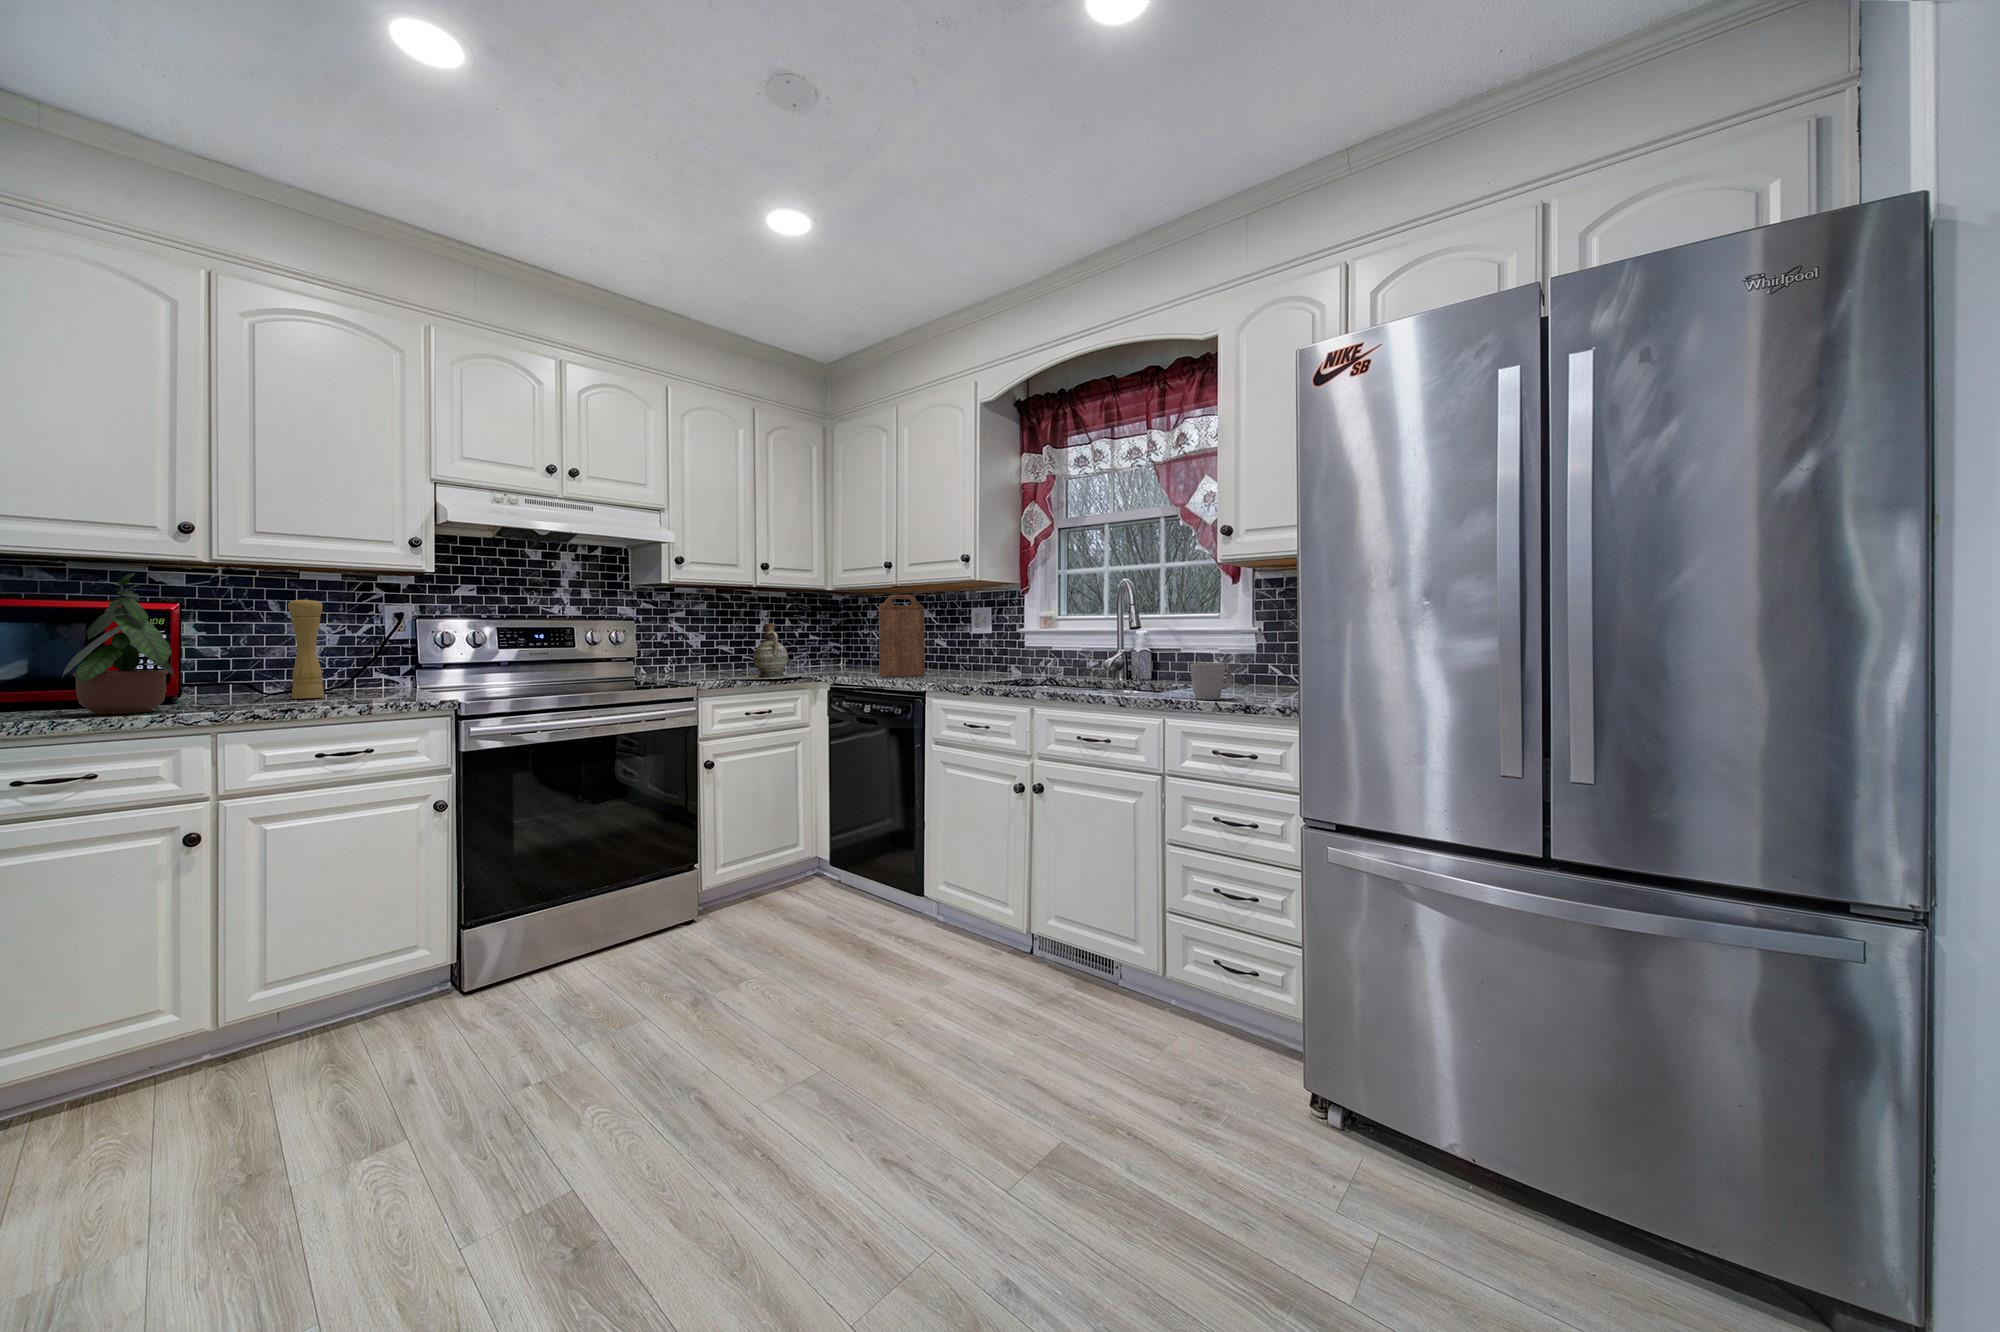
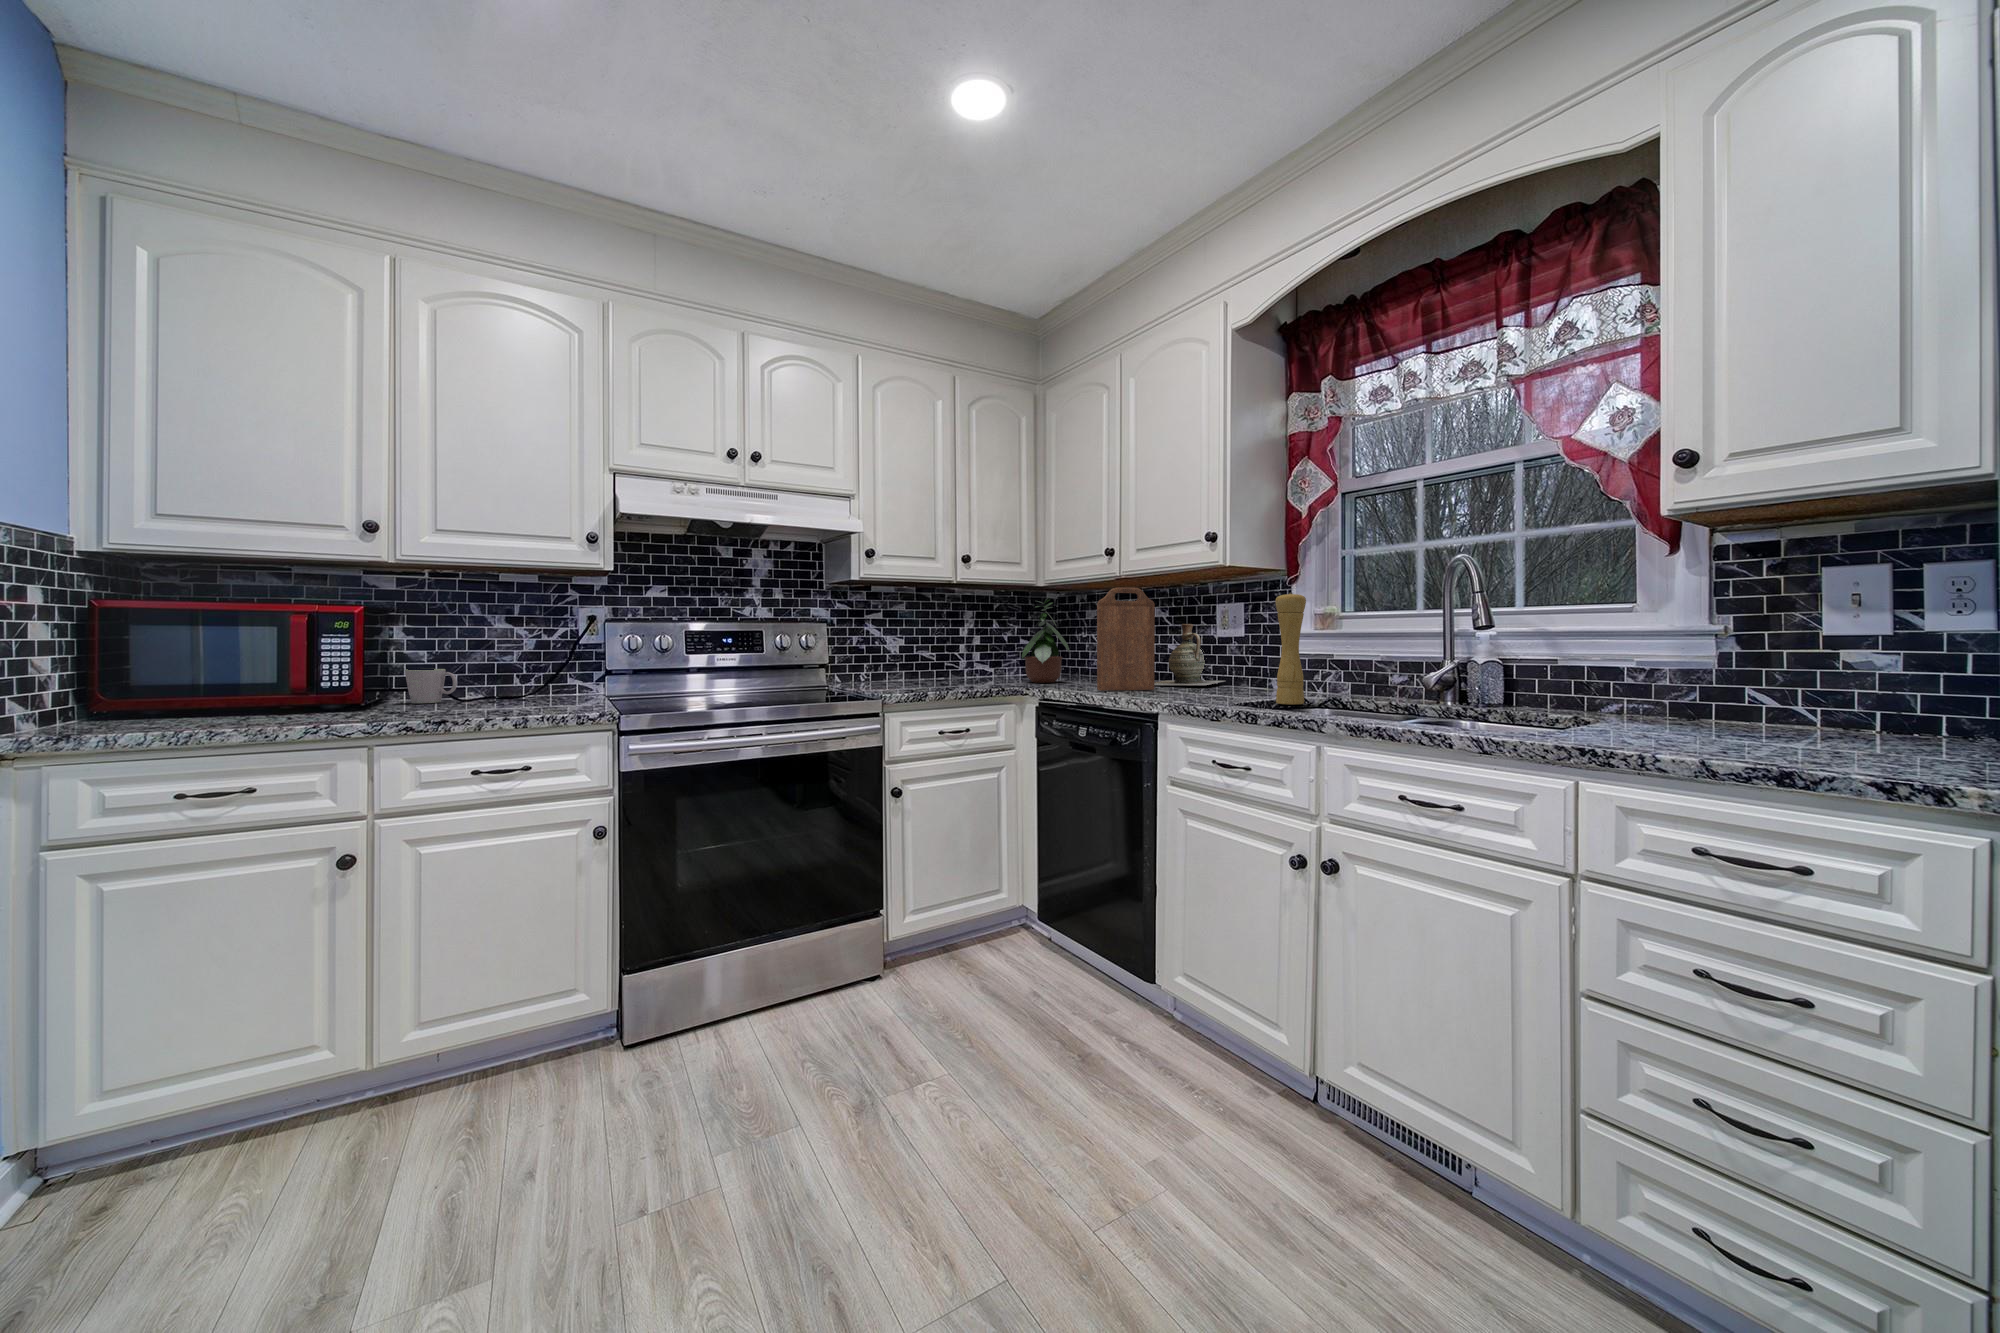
potted plant: present [63,573,174,714] -> present [1022,597,1070,683]
pepper mill: present [288,598,324,699] -> present [1275,593,1306,705]
ceramic jug: present [733,623,804,679] -> present [1154,624,1224,685]
mug: present [1190,663,1232,700] -> present [405,669,457,703]

